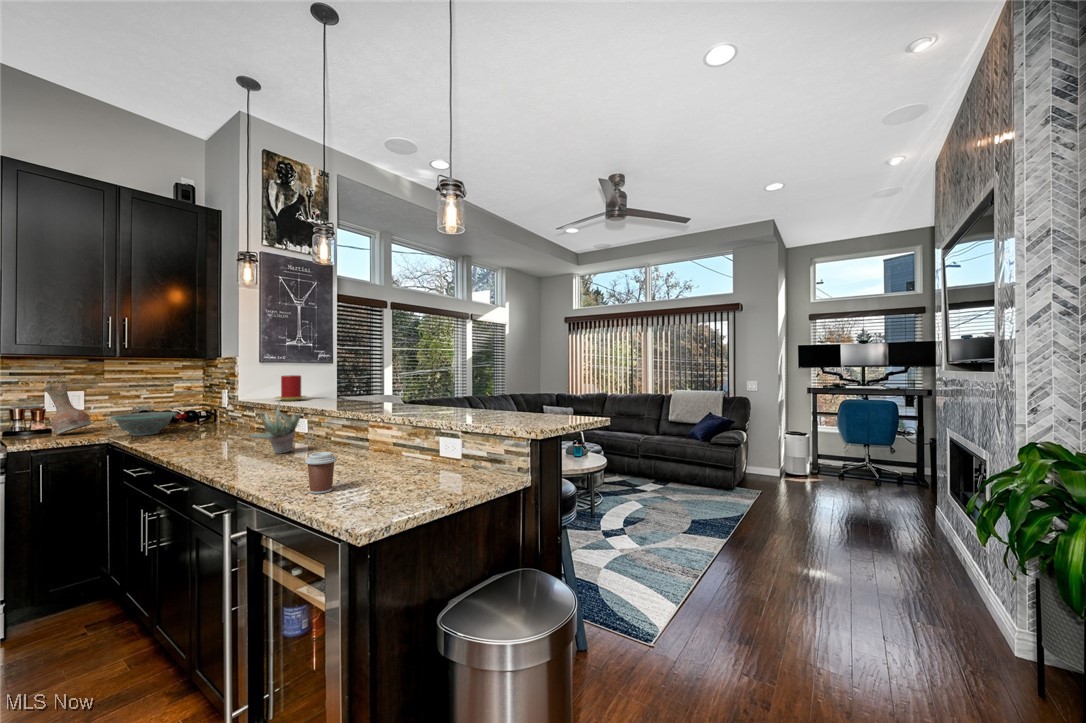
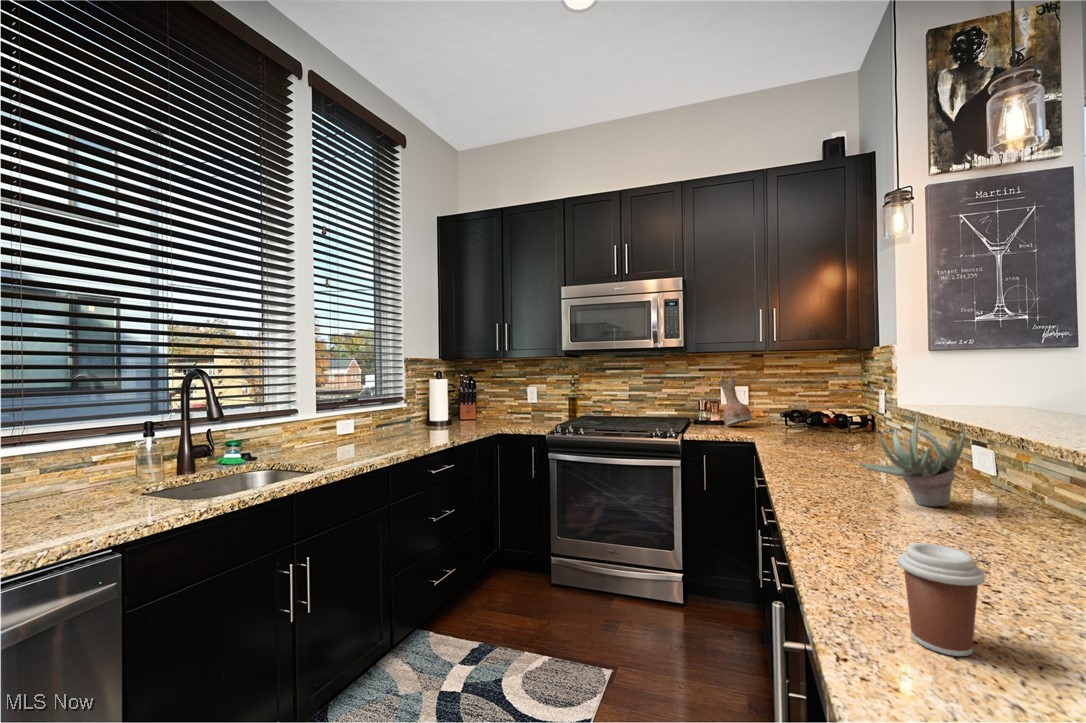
candle: present [275,375,307,401] -> none [944,372,1010,415]
decorative bowl: present [110,412,177,436] -> none [758,412,822,439]

